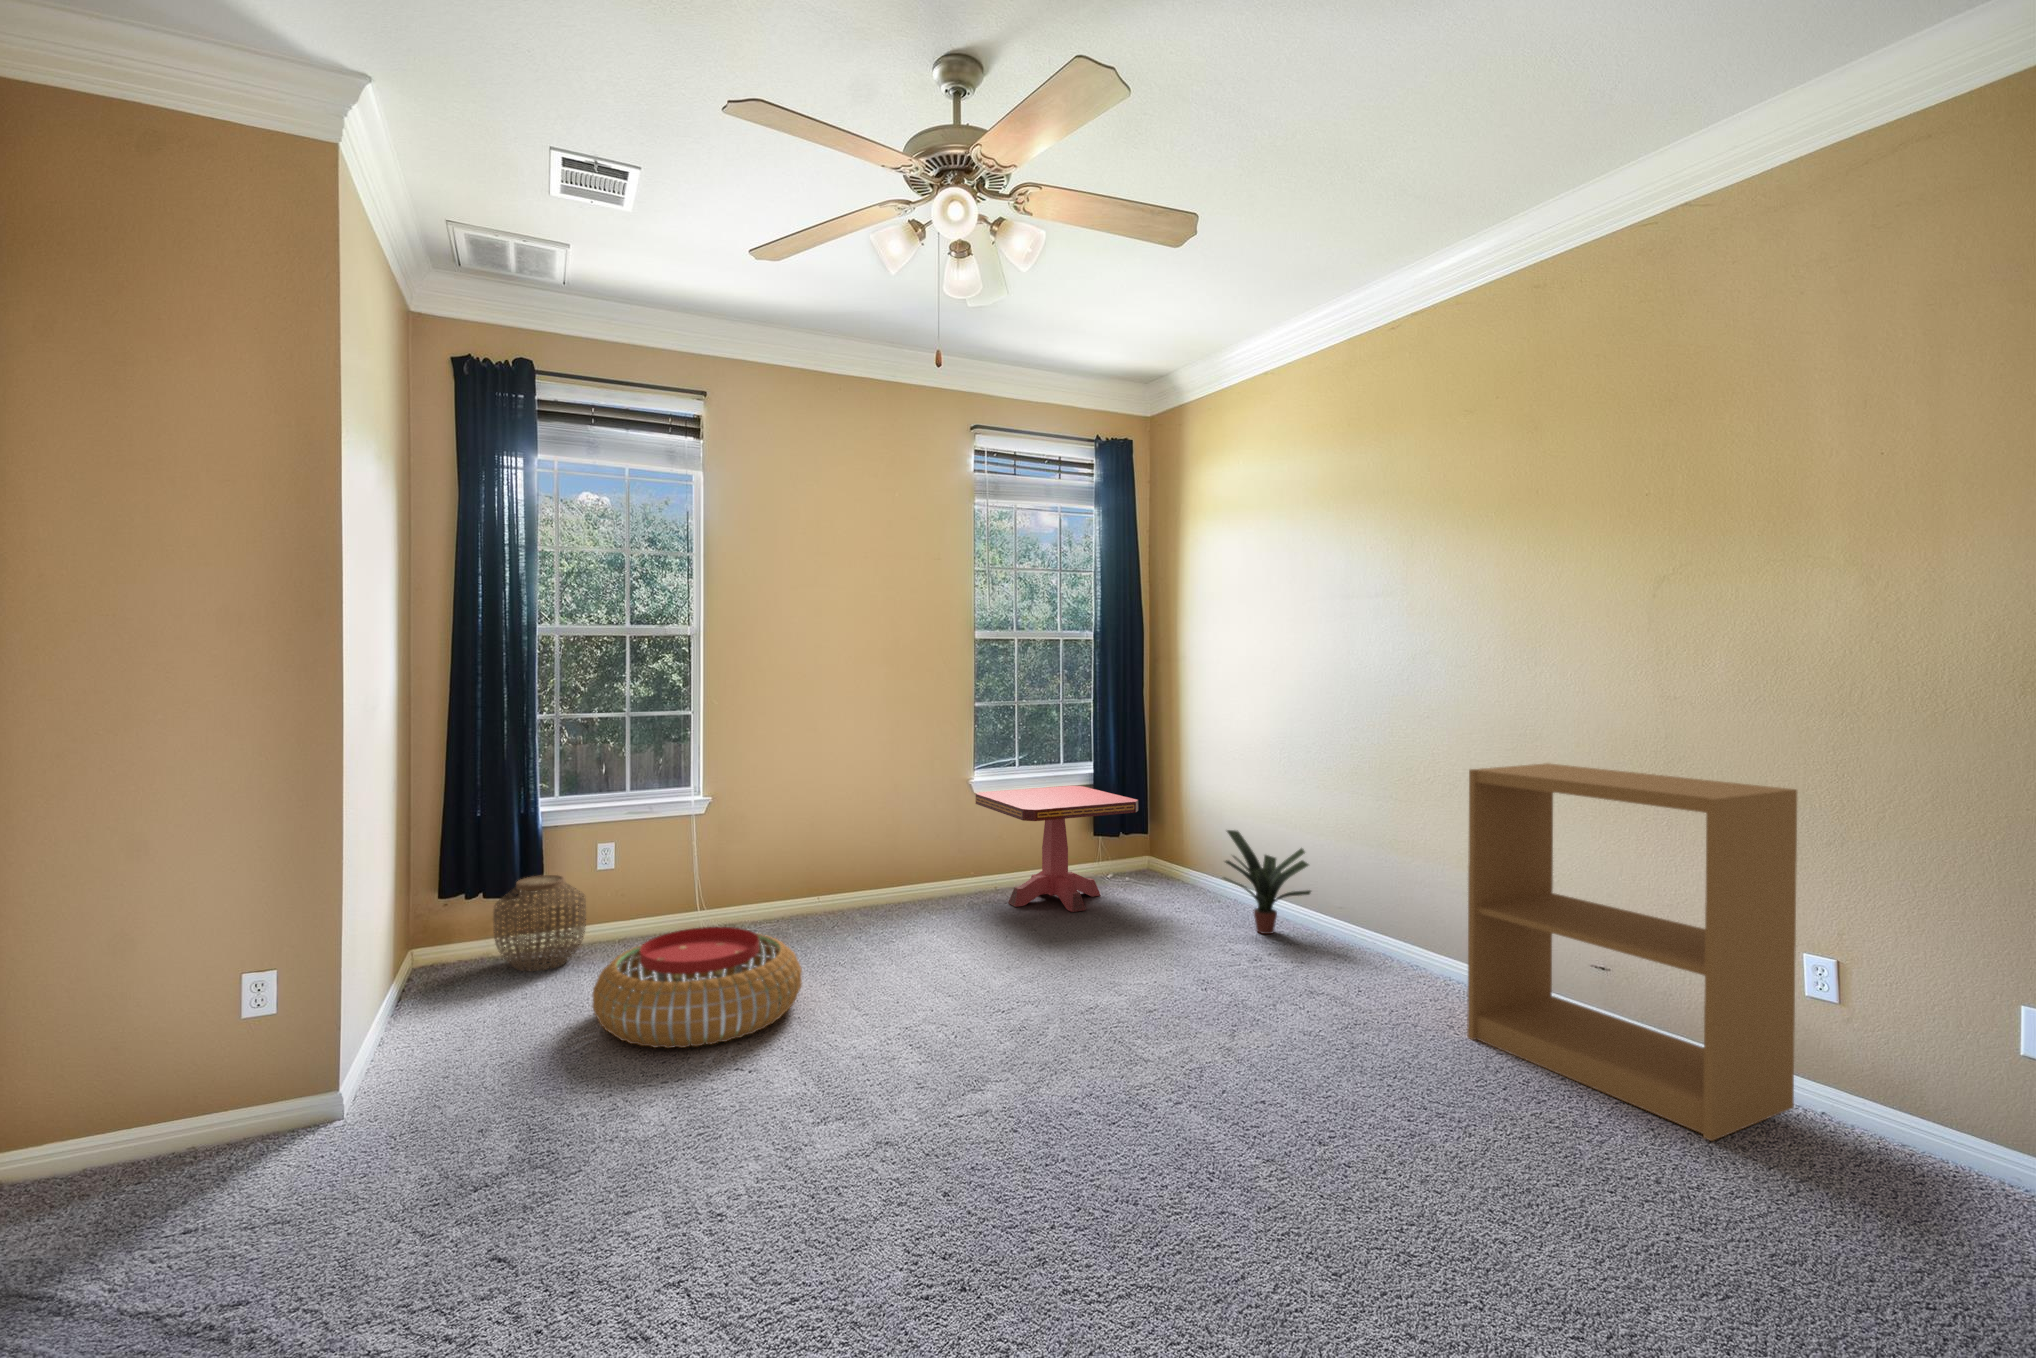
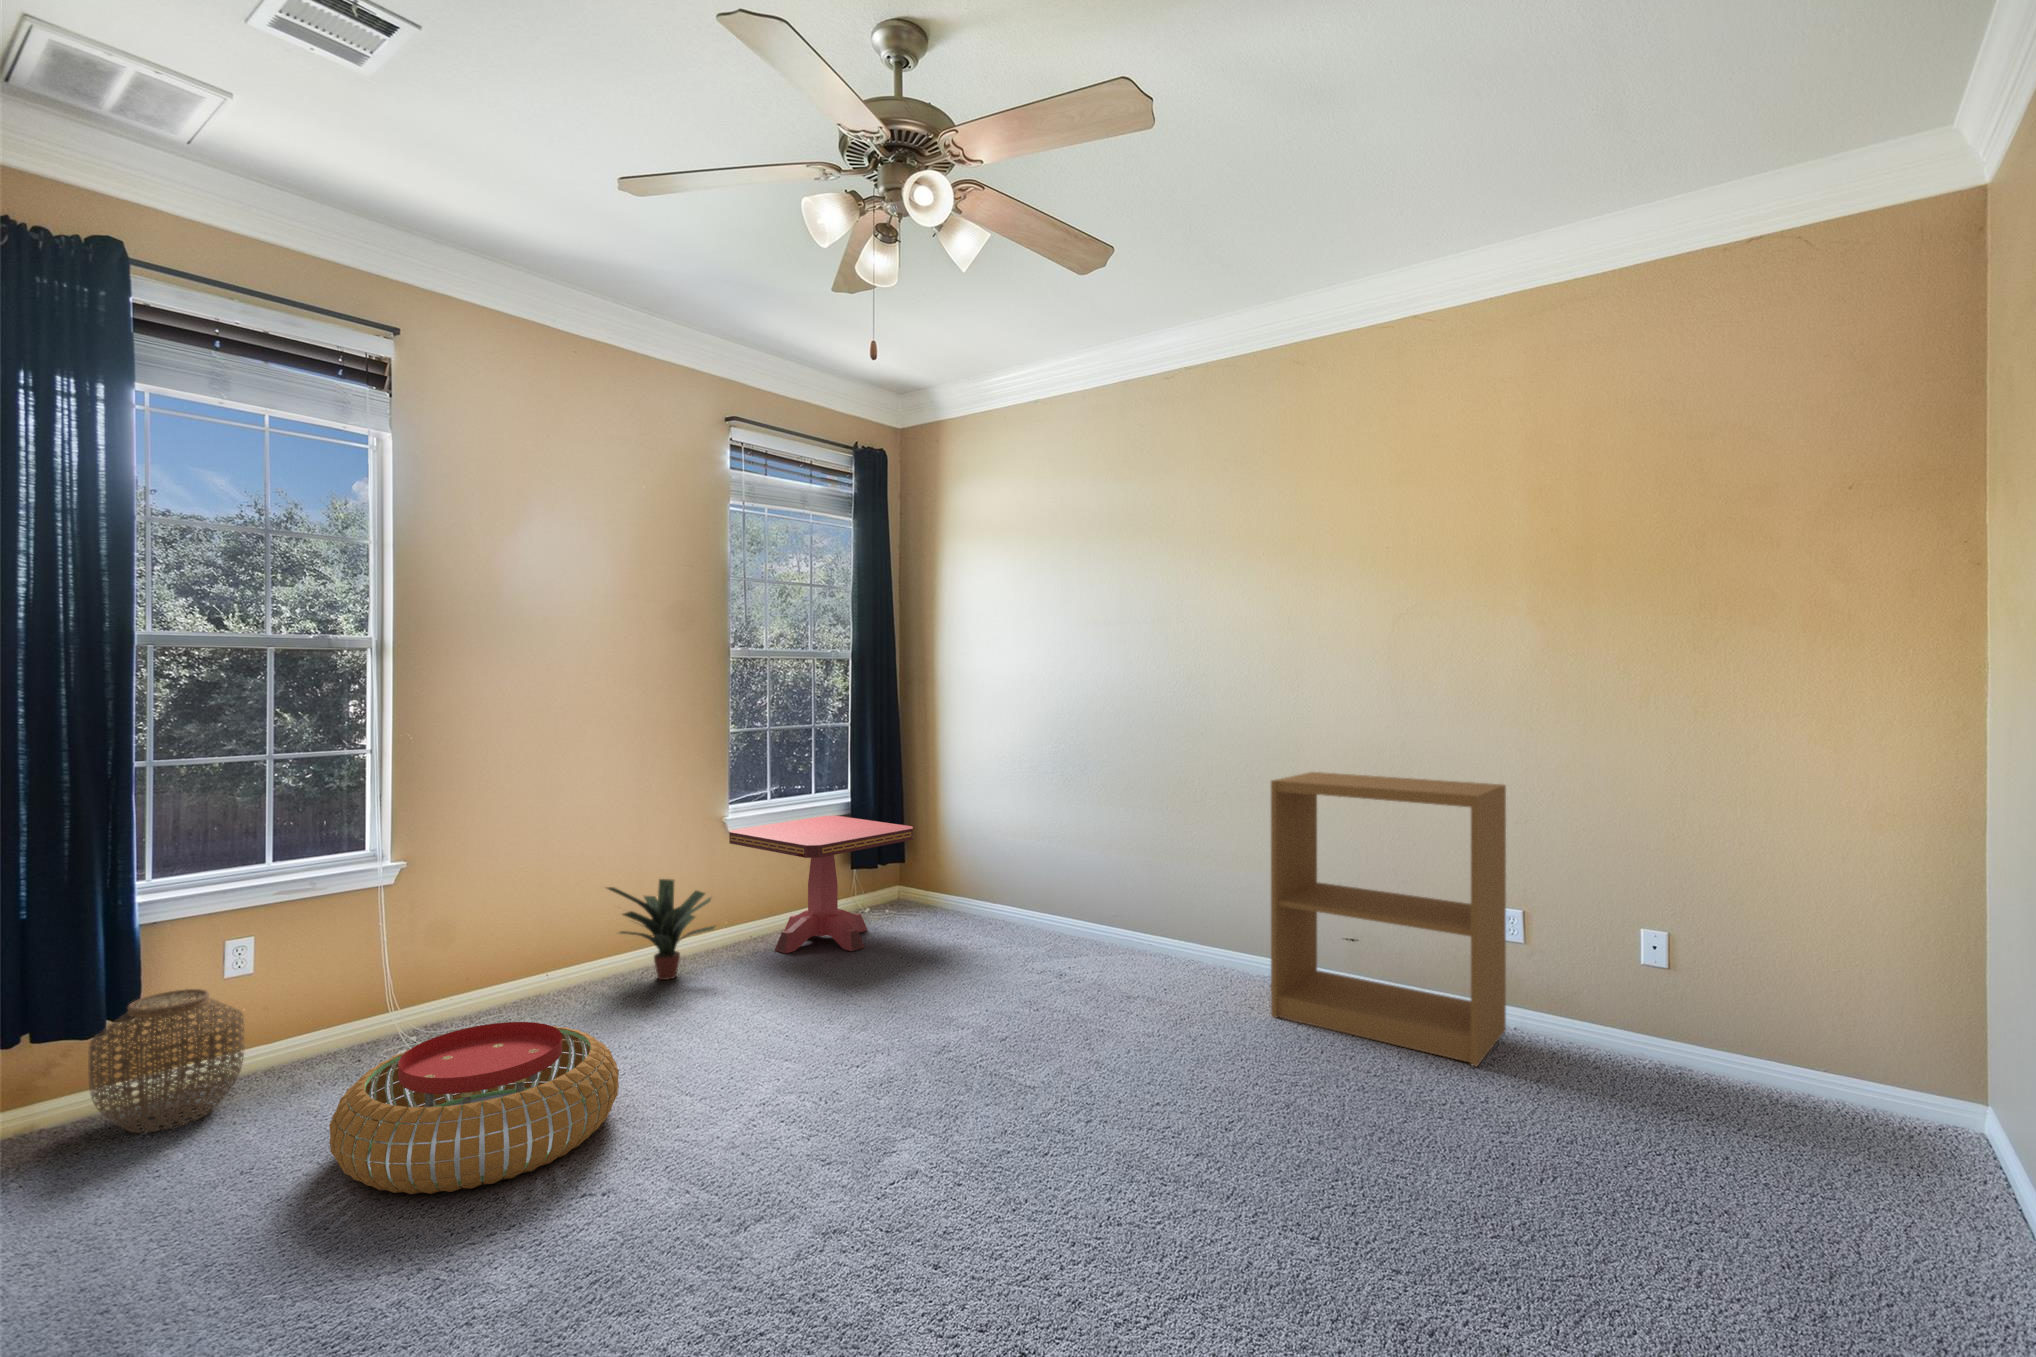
potted plant: present [1223,830,1311,934] -> present [607,879,715,980]

